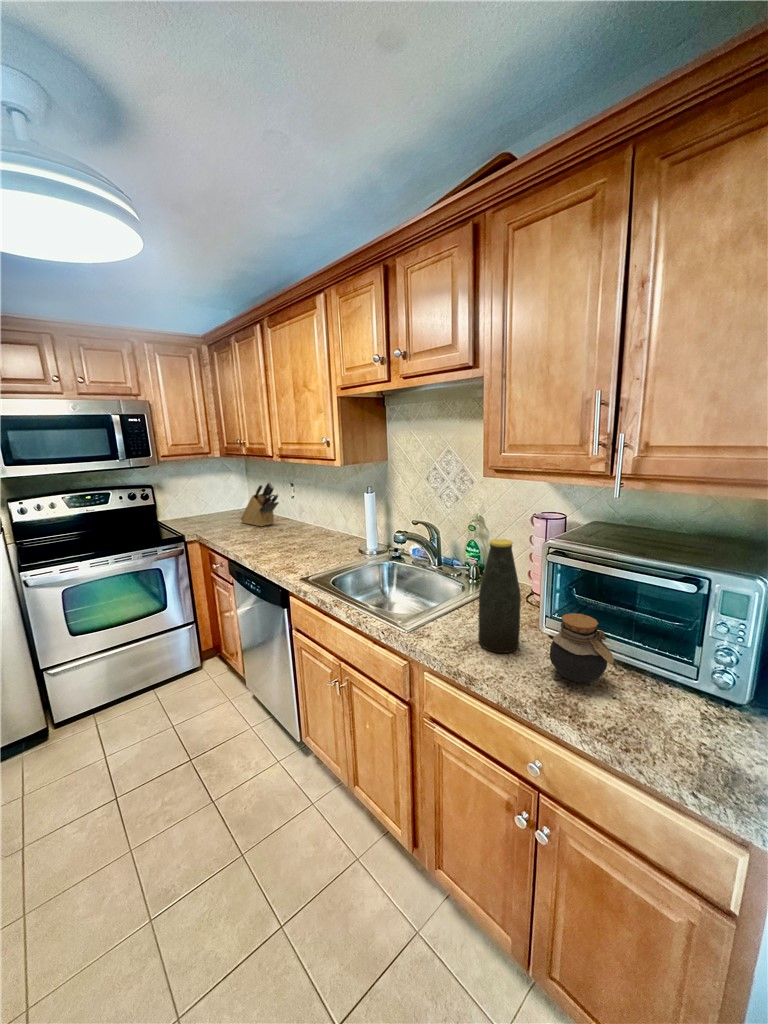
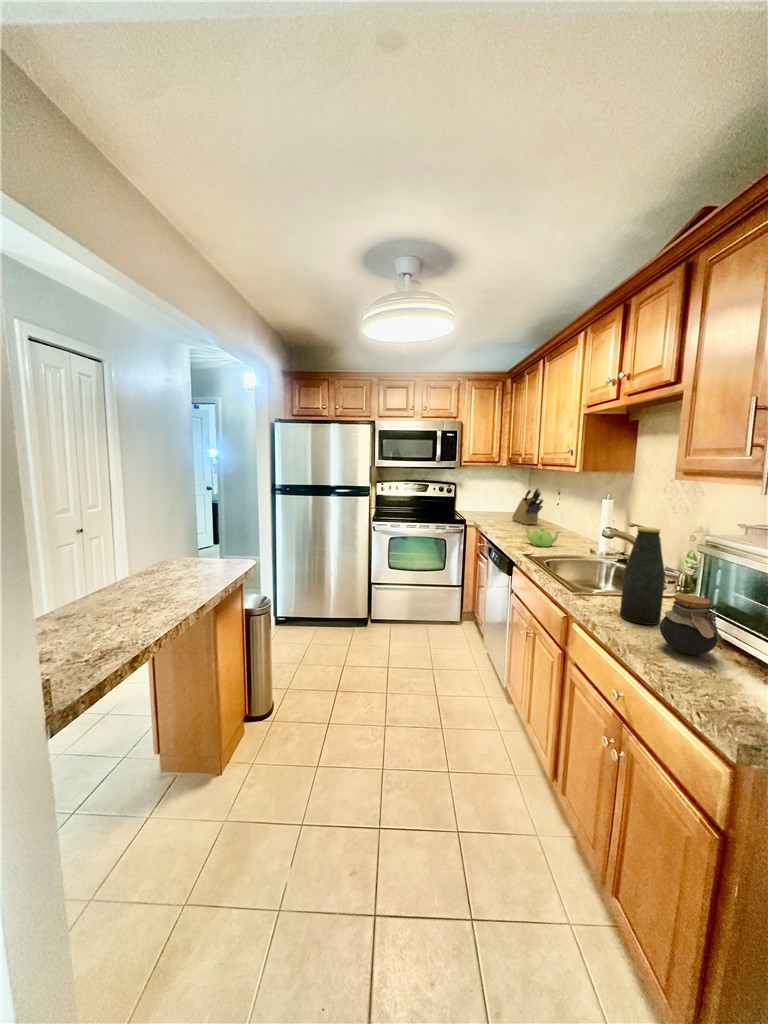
teapot: none [282,534,325,558] -> present [526,527,560,547]

